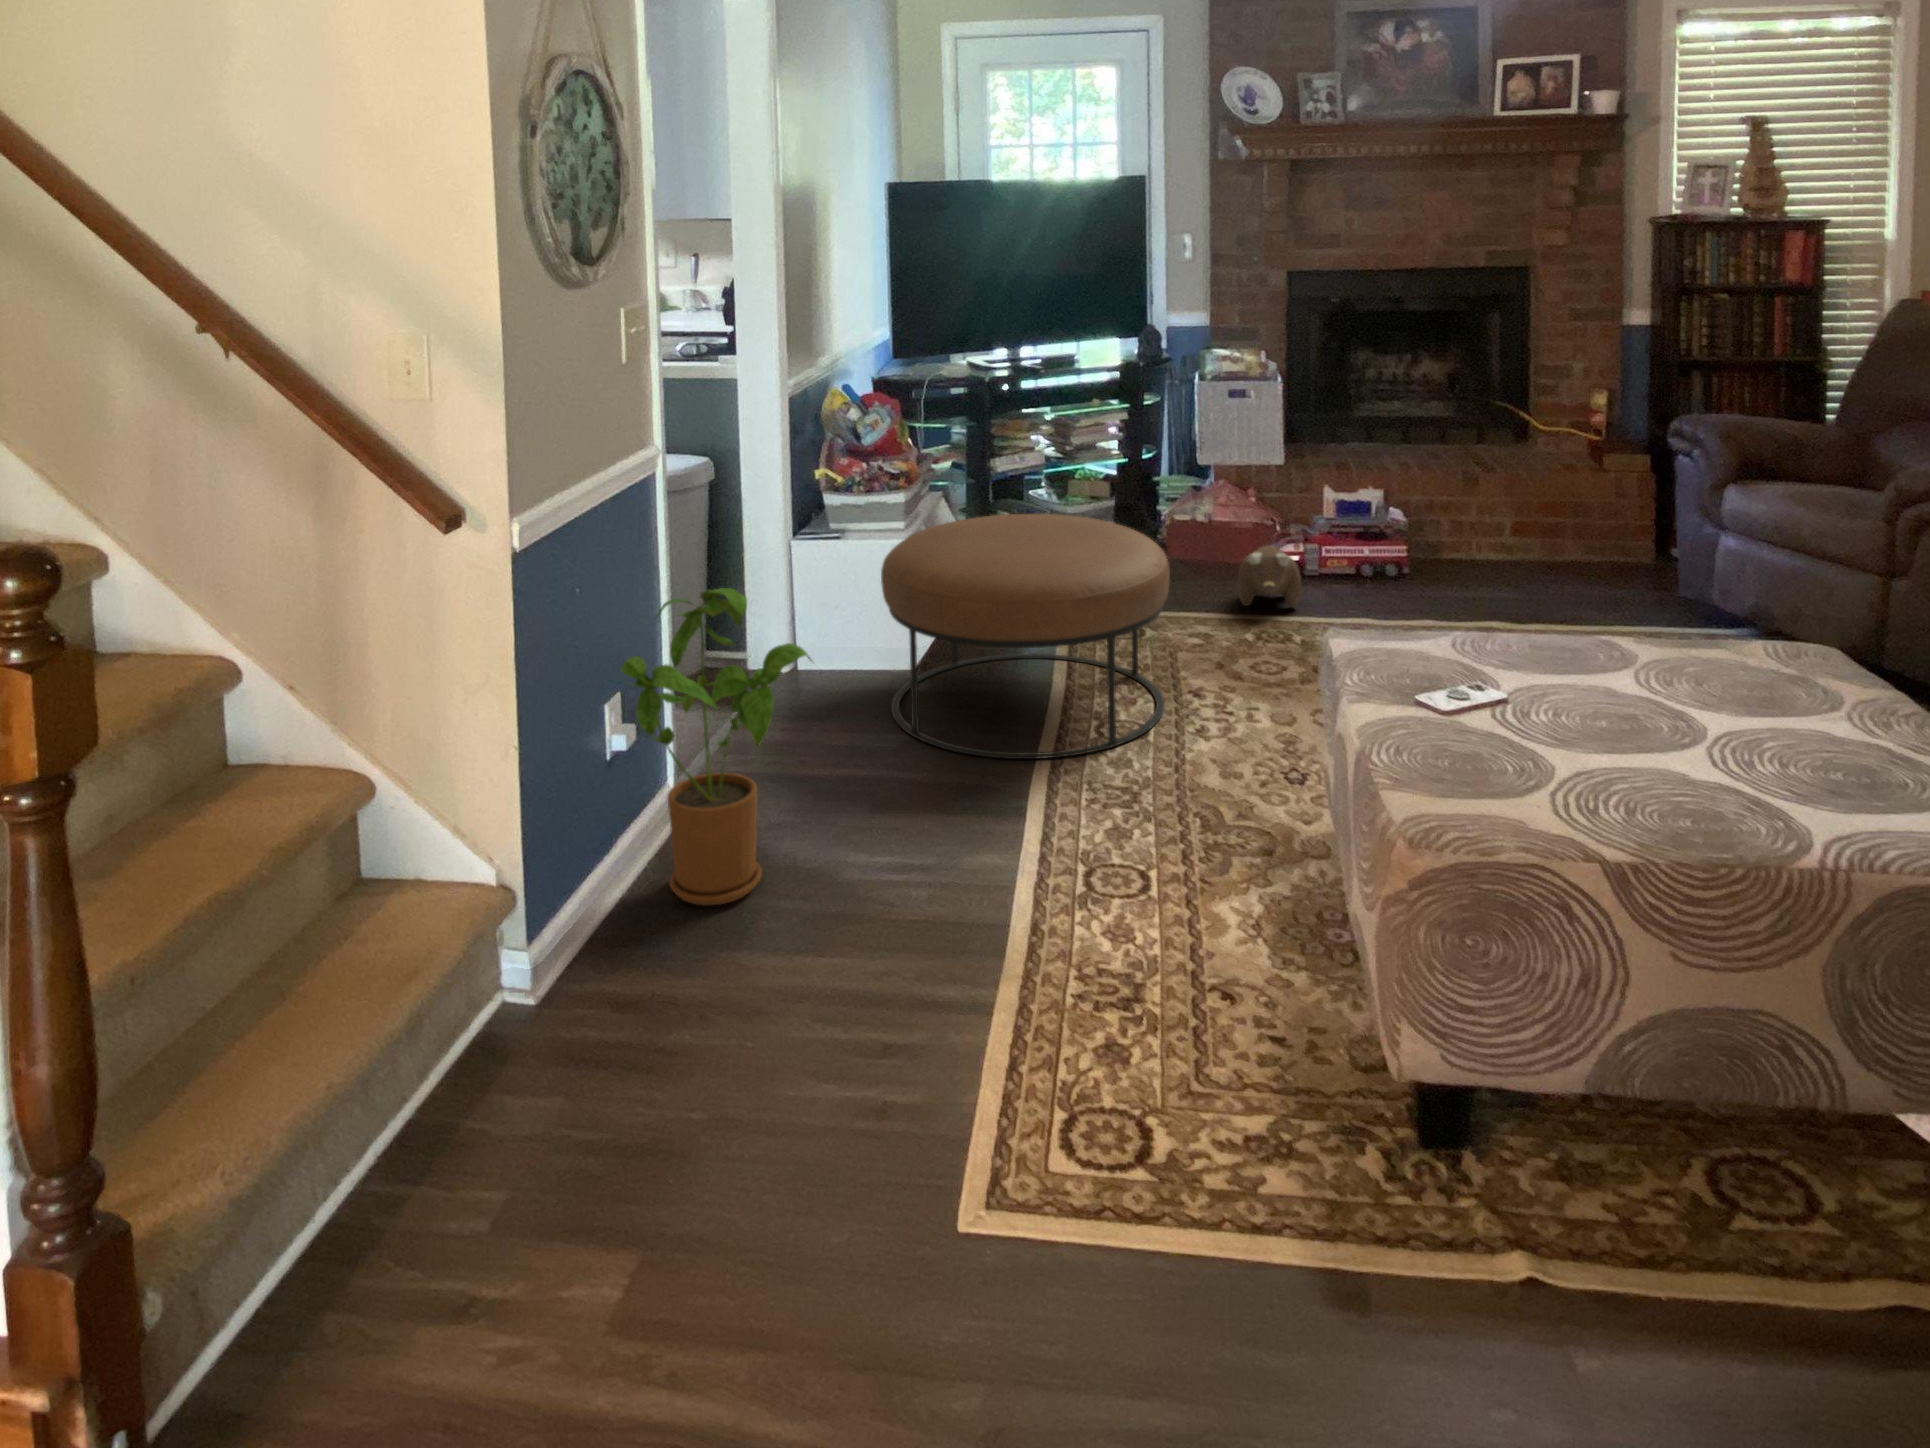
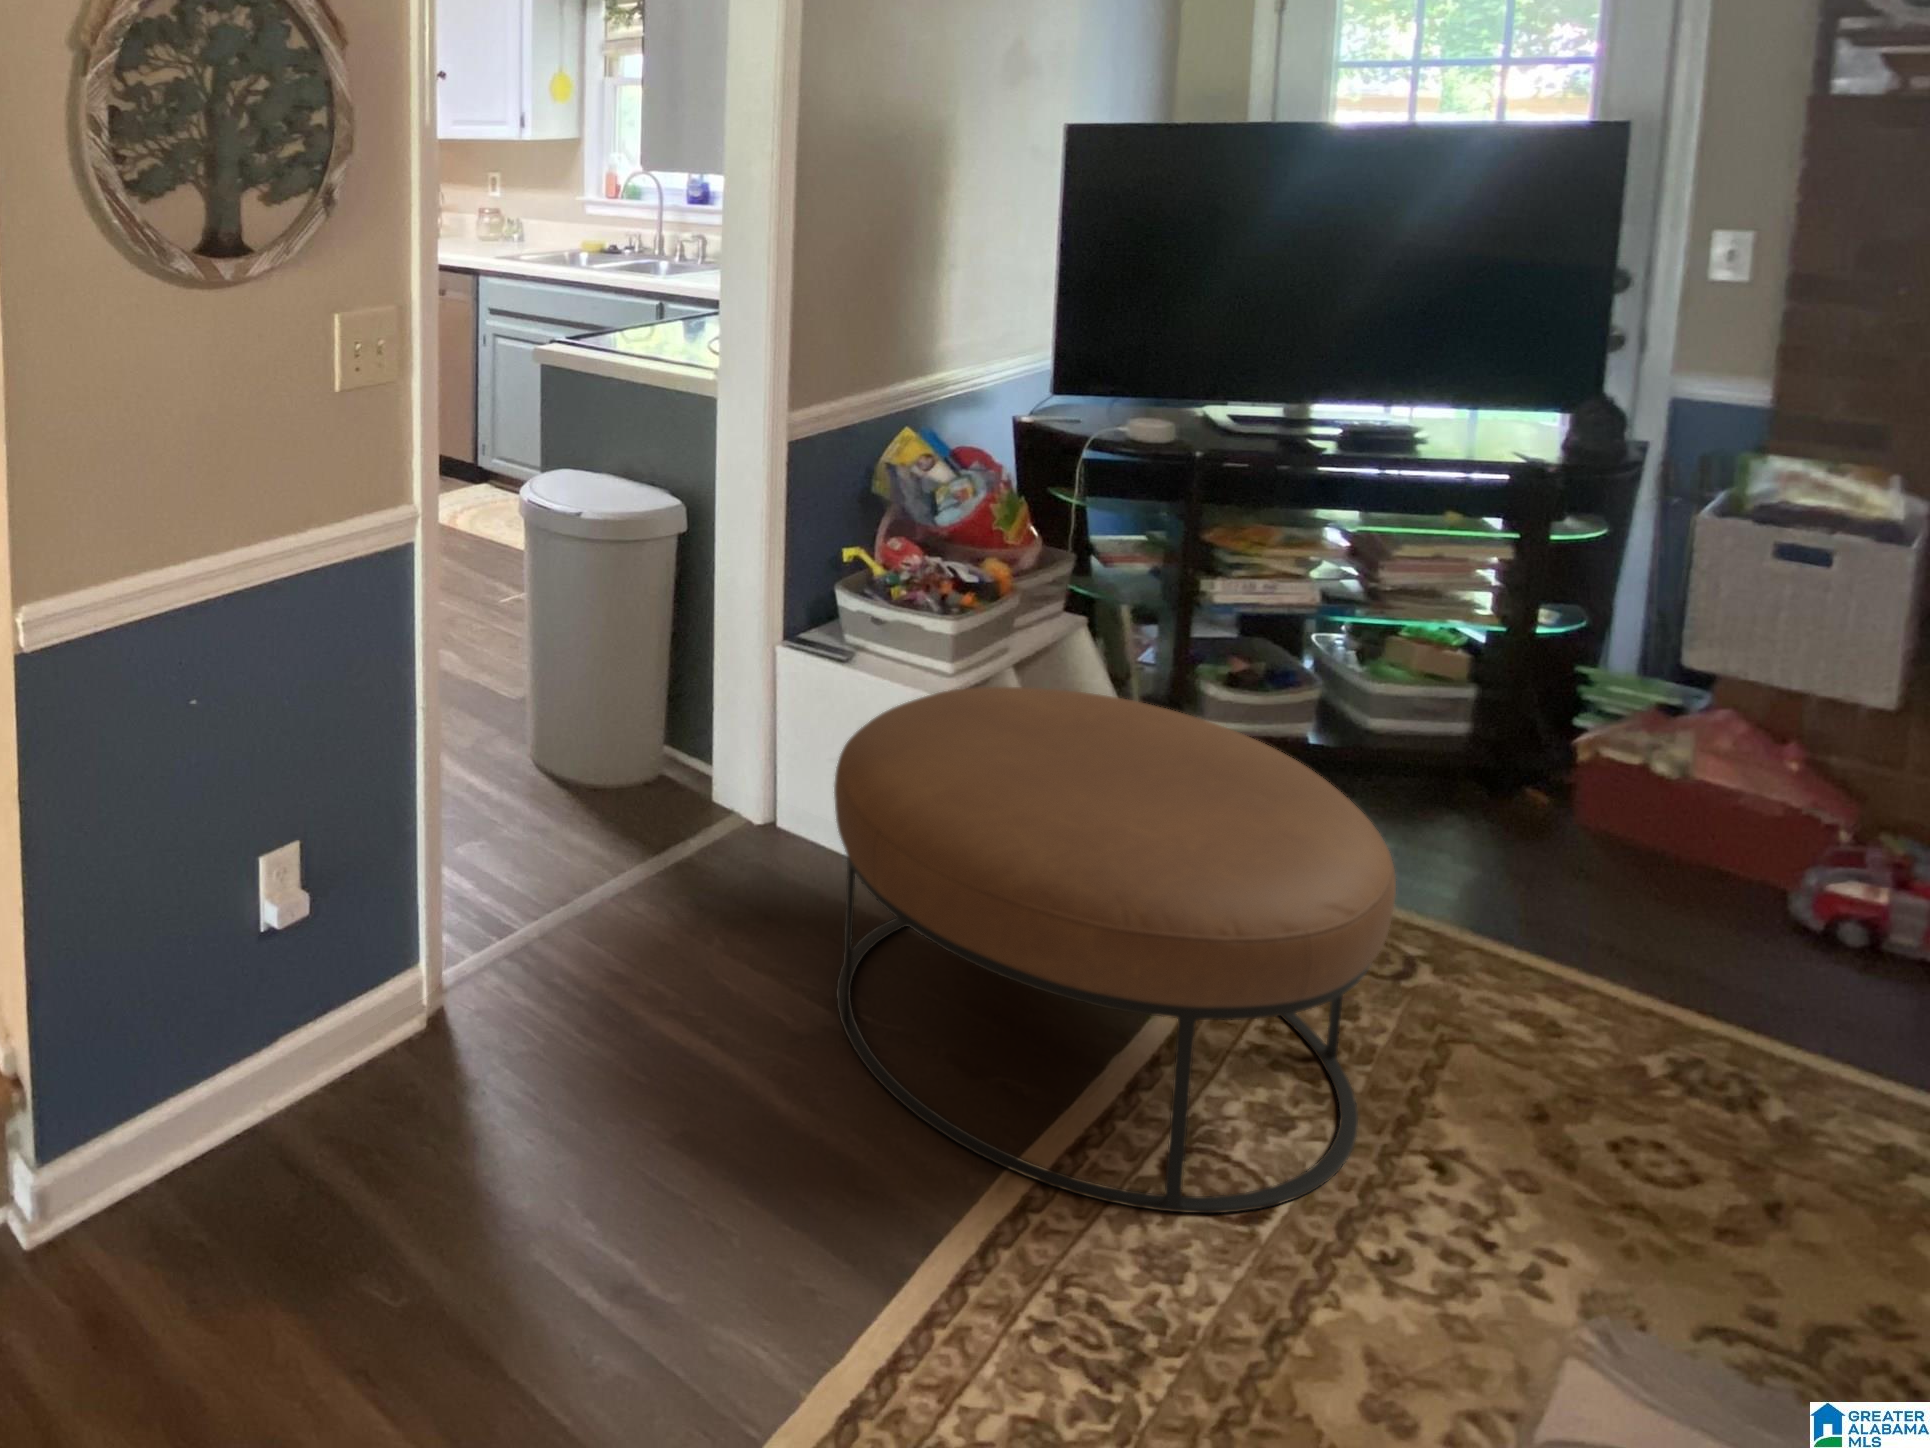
plush toy: present [1237,545,1301,608] -> none [1672,883,1843,1031]
house plant: present [620,588,811,905] -> none [233,740,524,1218]

